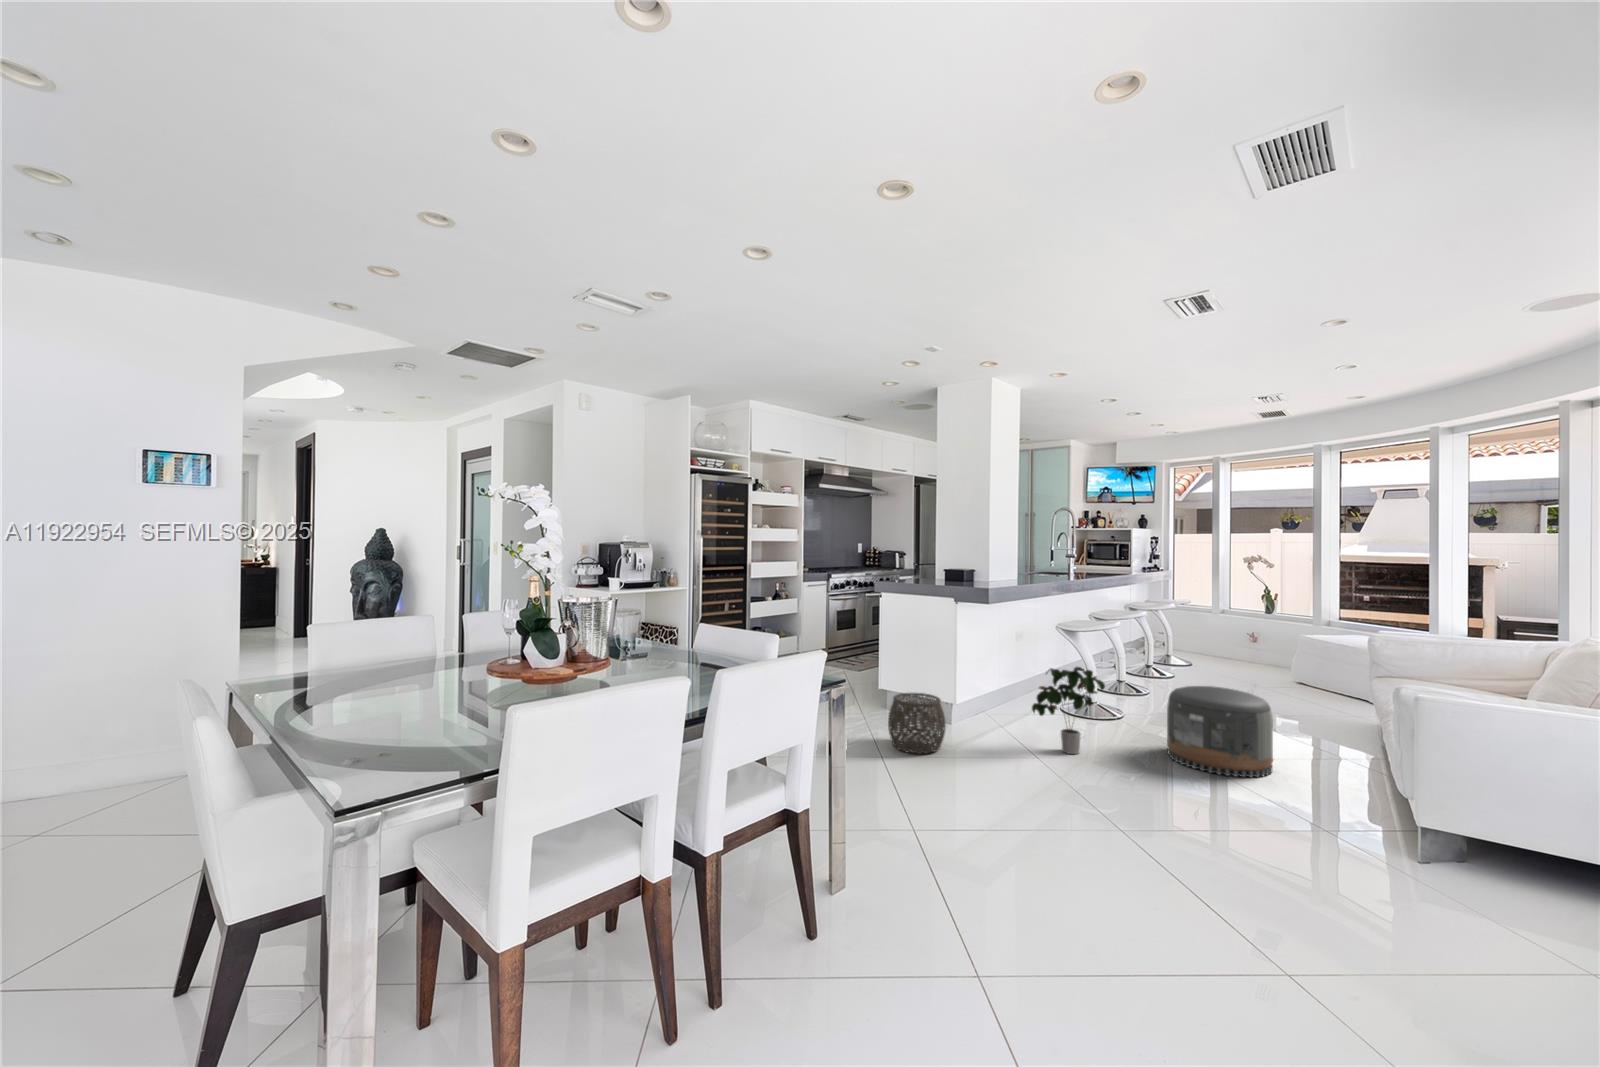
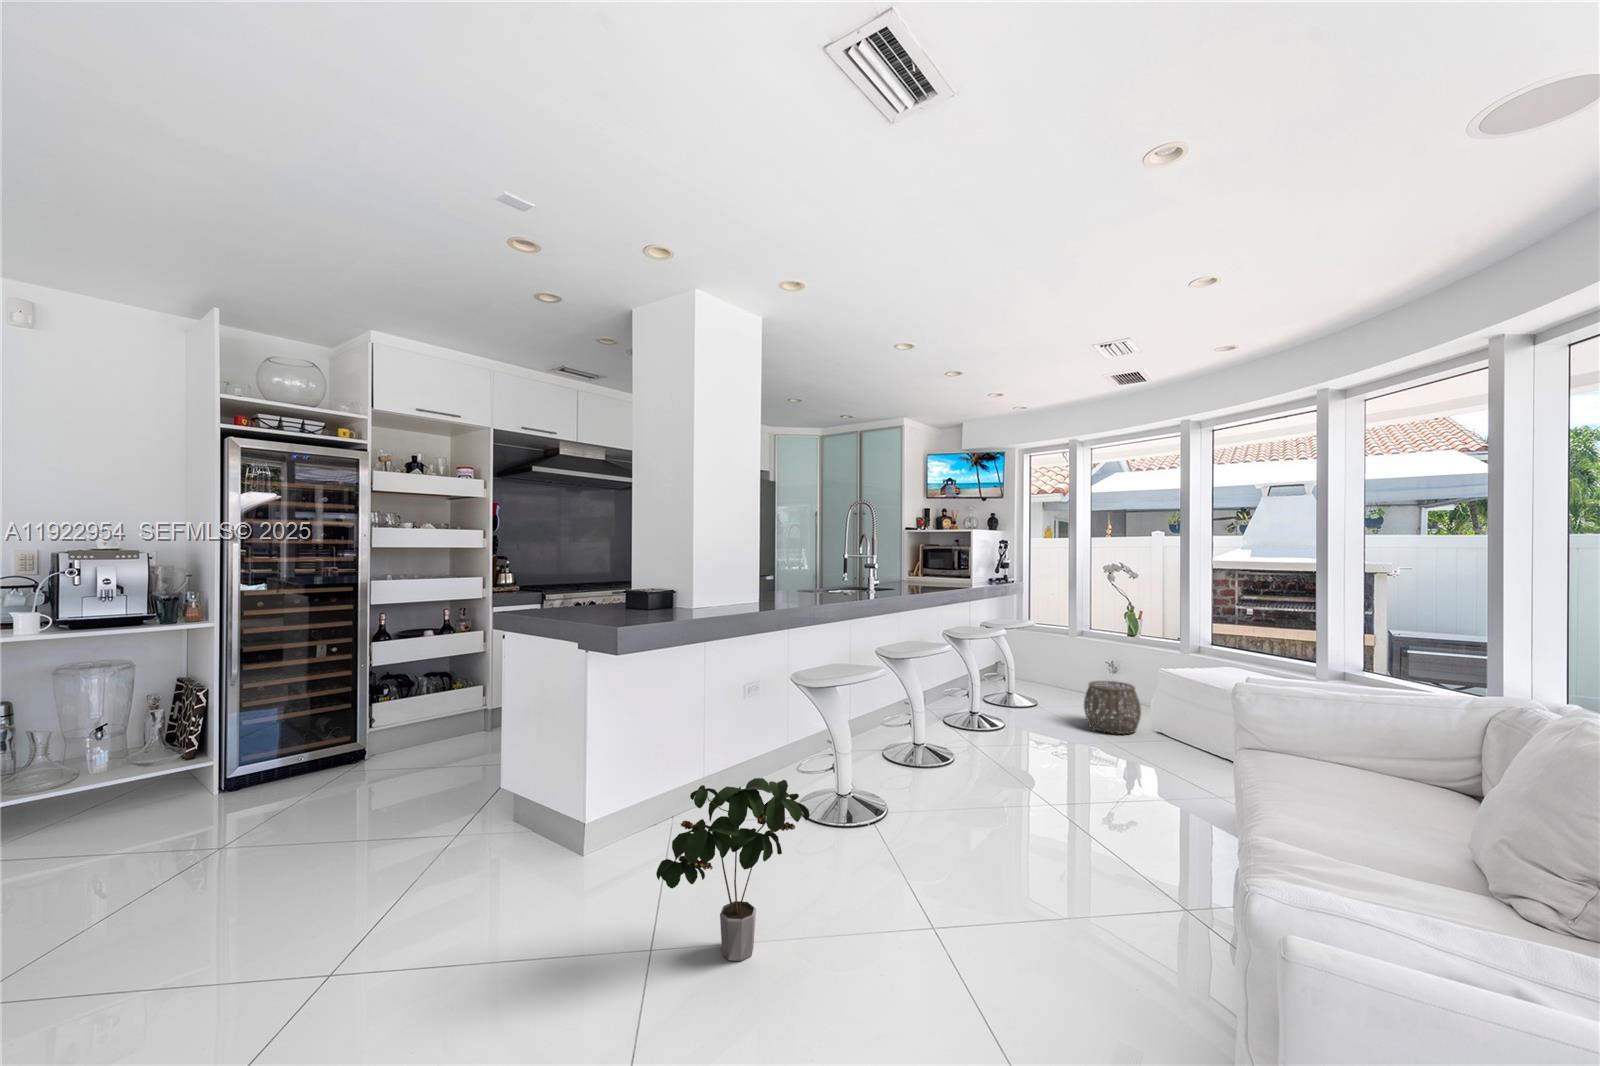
pouf: present [1167,686,1273,777] -> none [918,803,1102,1027]
woven basket: present [888,693,946,754] -> present [1084,681,1141,734]

